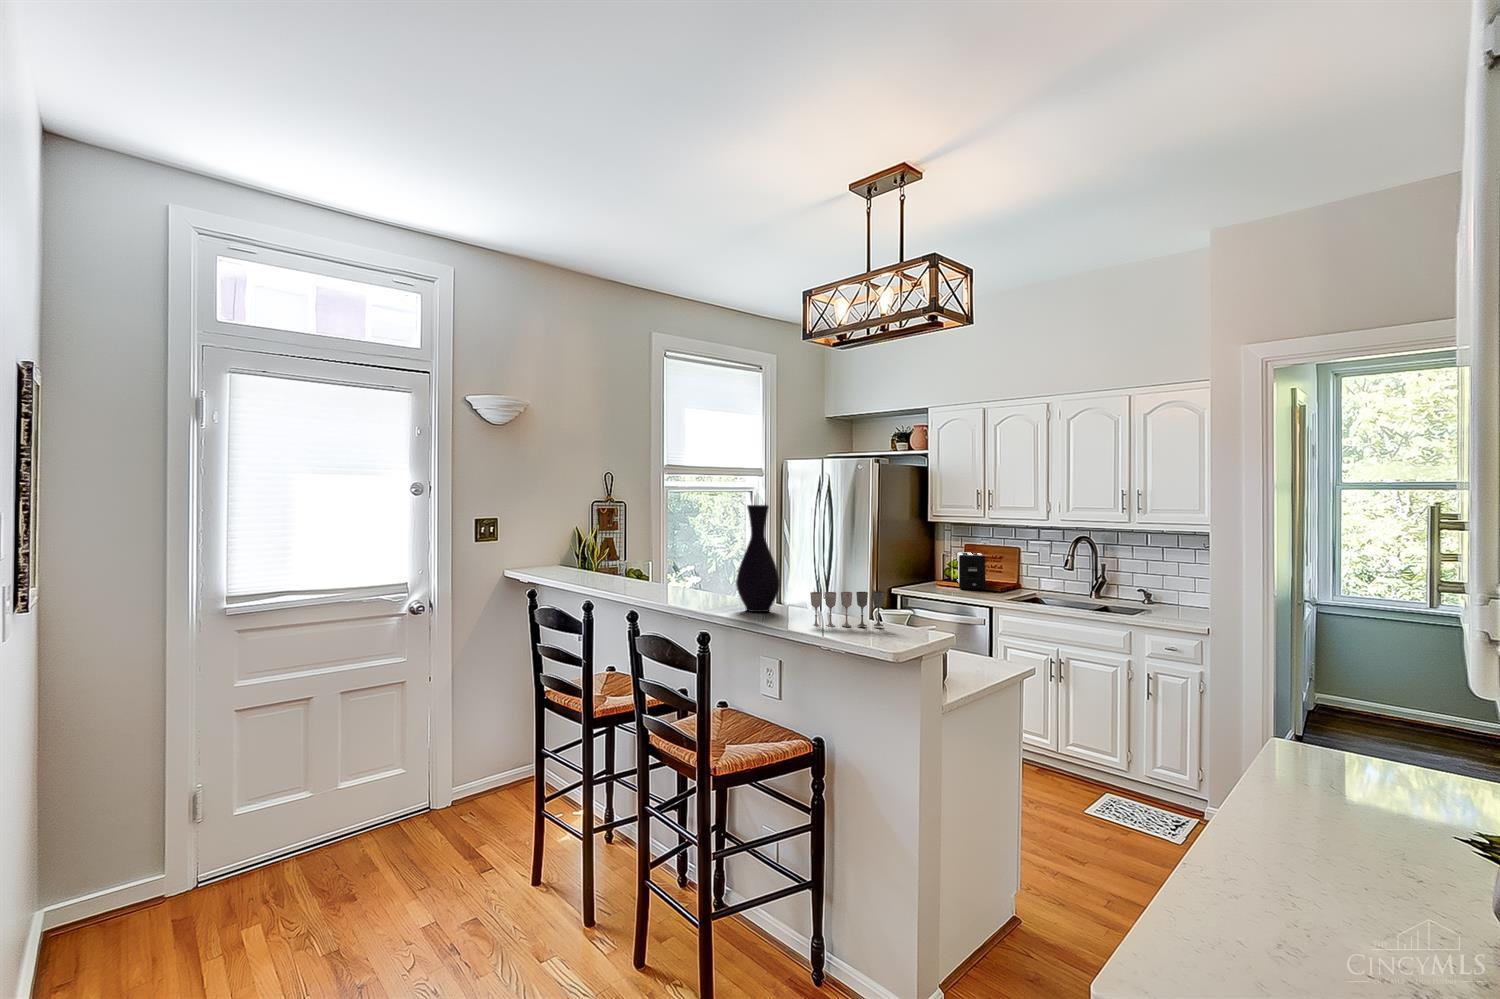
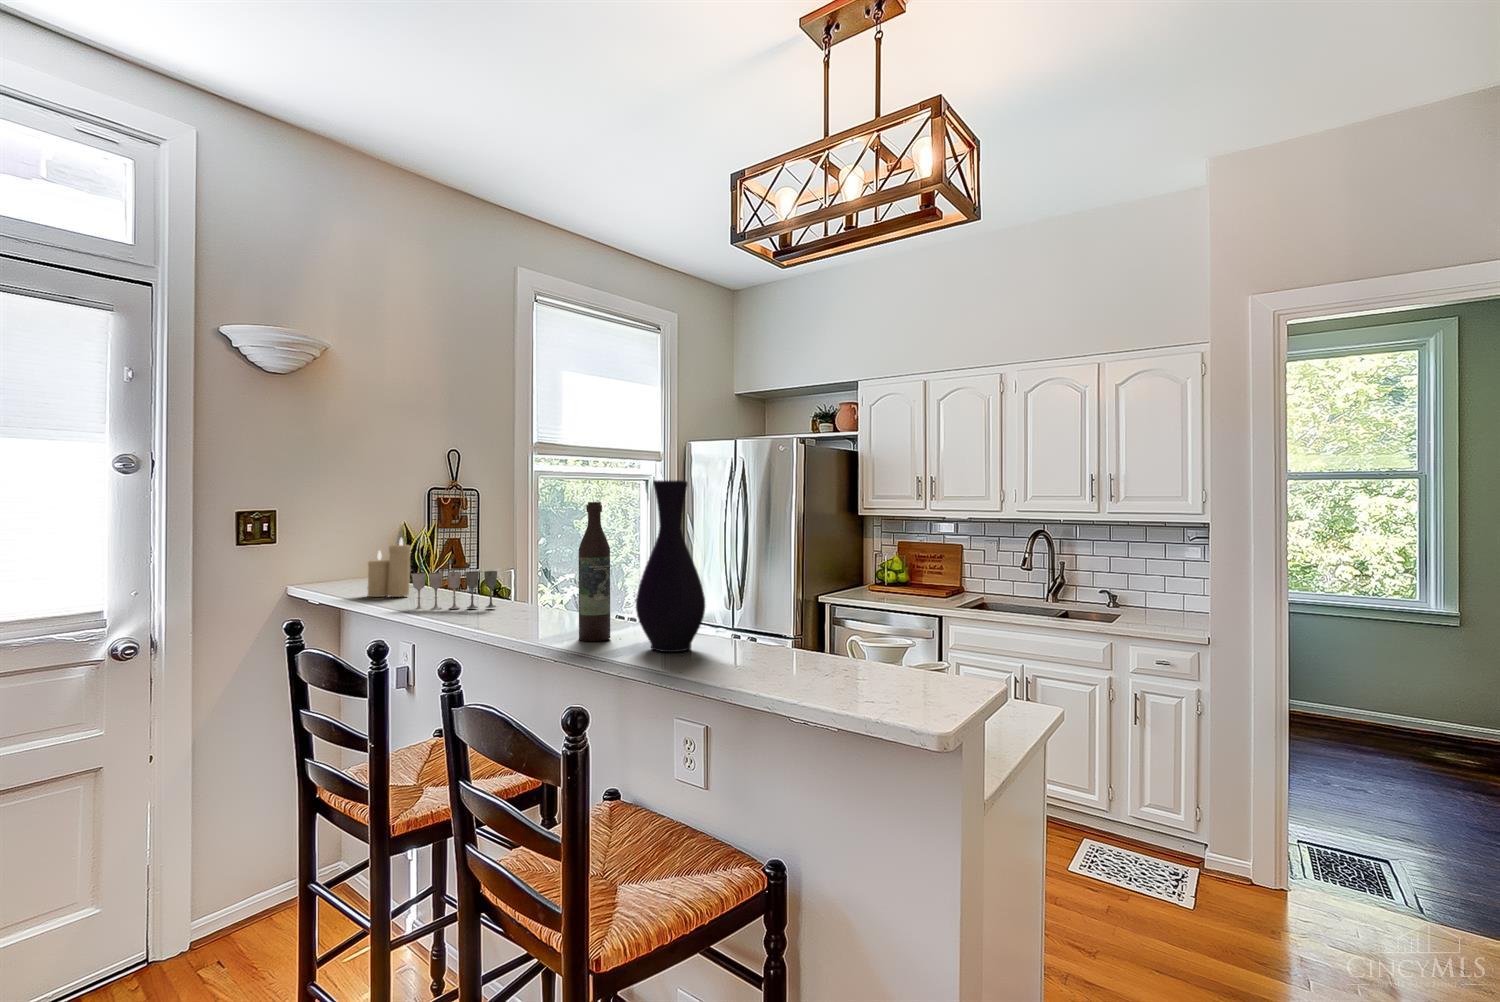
wine bottle: none [701,518,721,606] -> present [579,502,610,641]
candle: none [561,538,589,578] -> present [367,538,411,597]
toaster: present [956,552,985,589] -> none [889,550,927,595]
wine glass: present [810,592,884,627] -> present [412,571,497,610]

